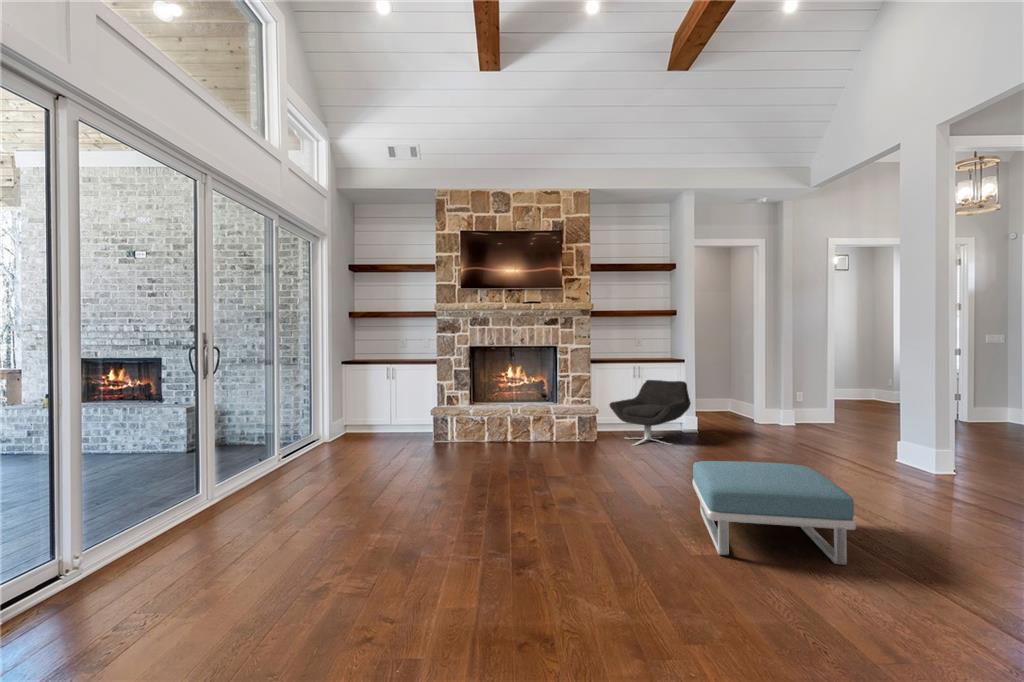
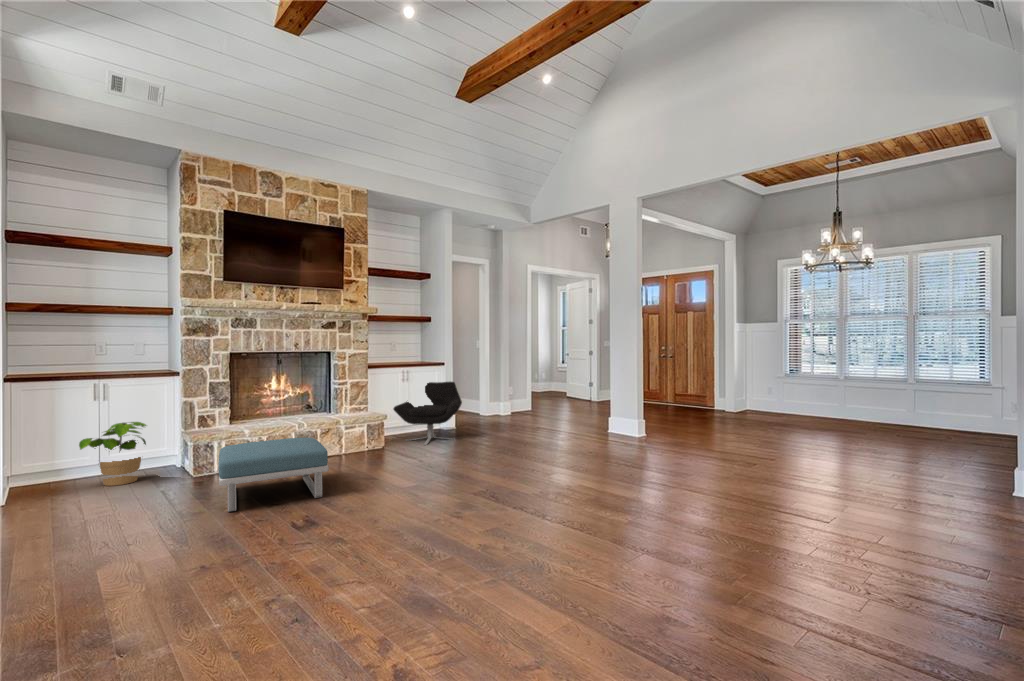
potted plant: none [376,395,416,439] -> present [79,422,146,486]
footstool: present [693,461,856,565] -> present [218,438,329,512]

